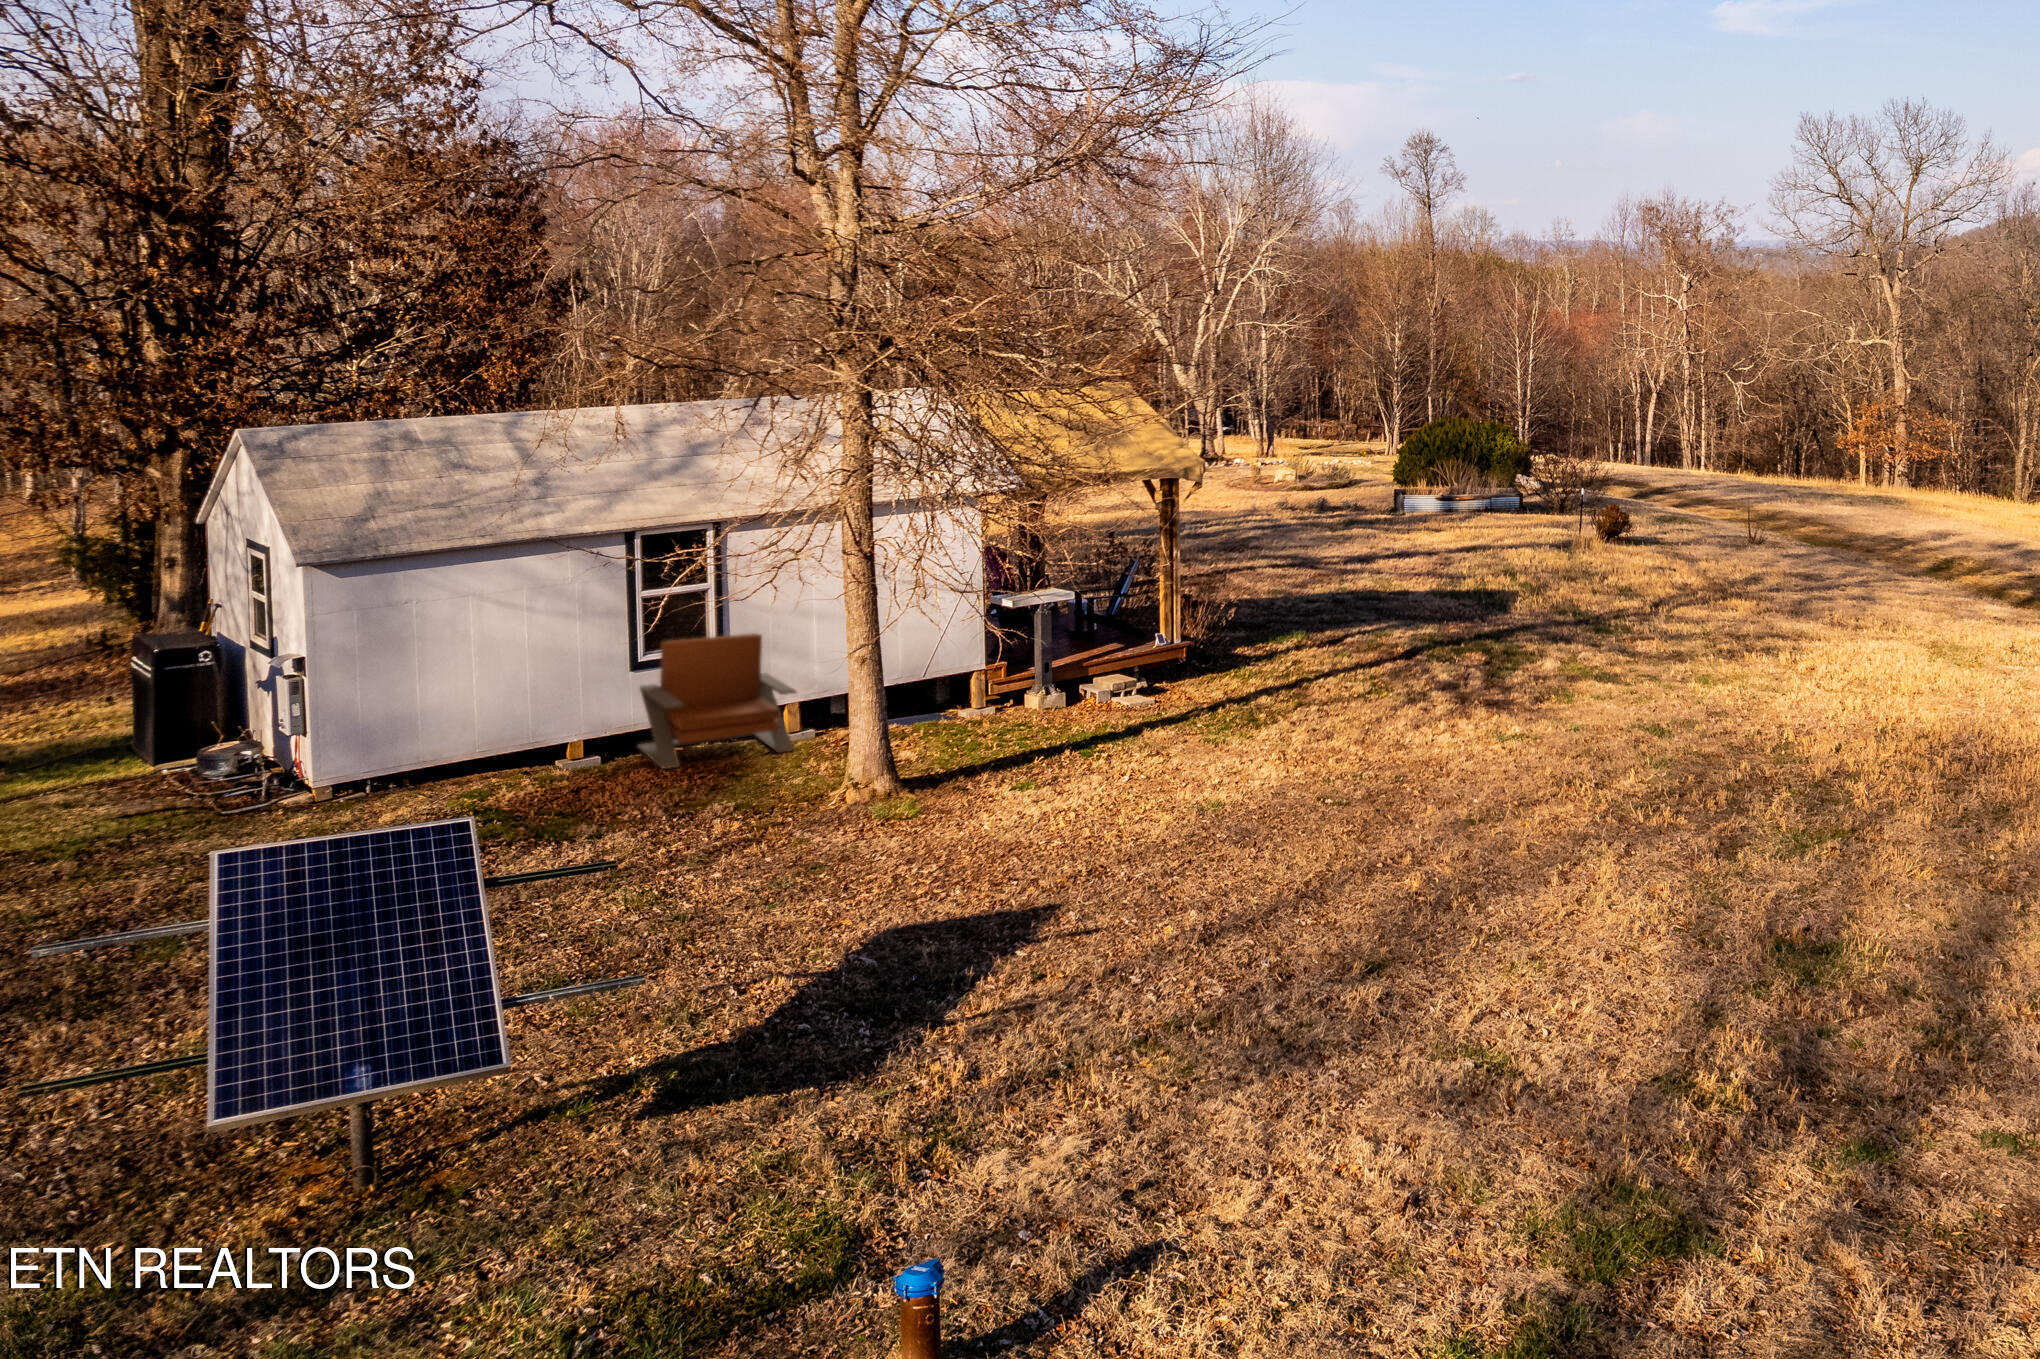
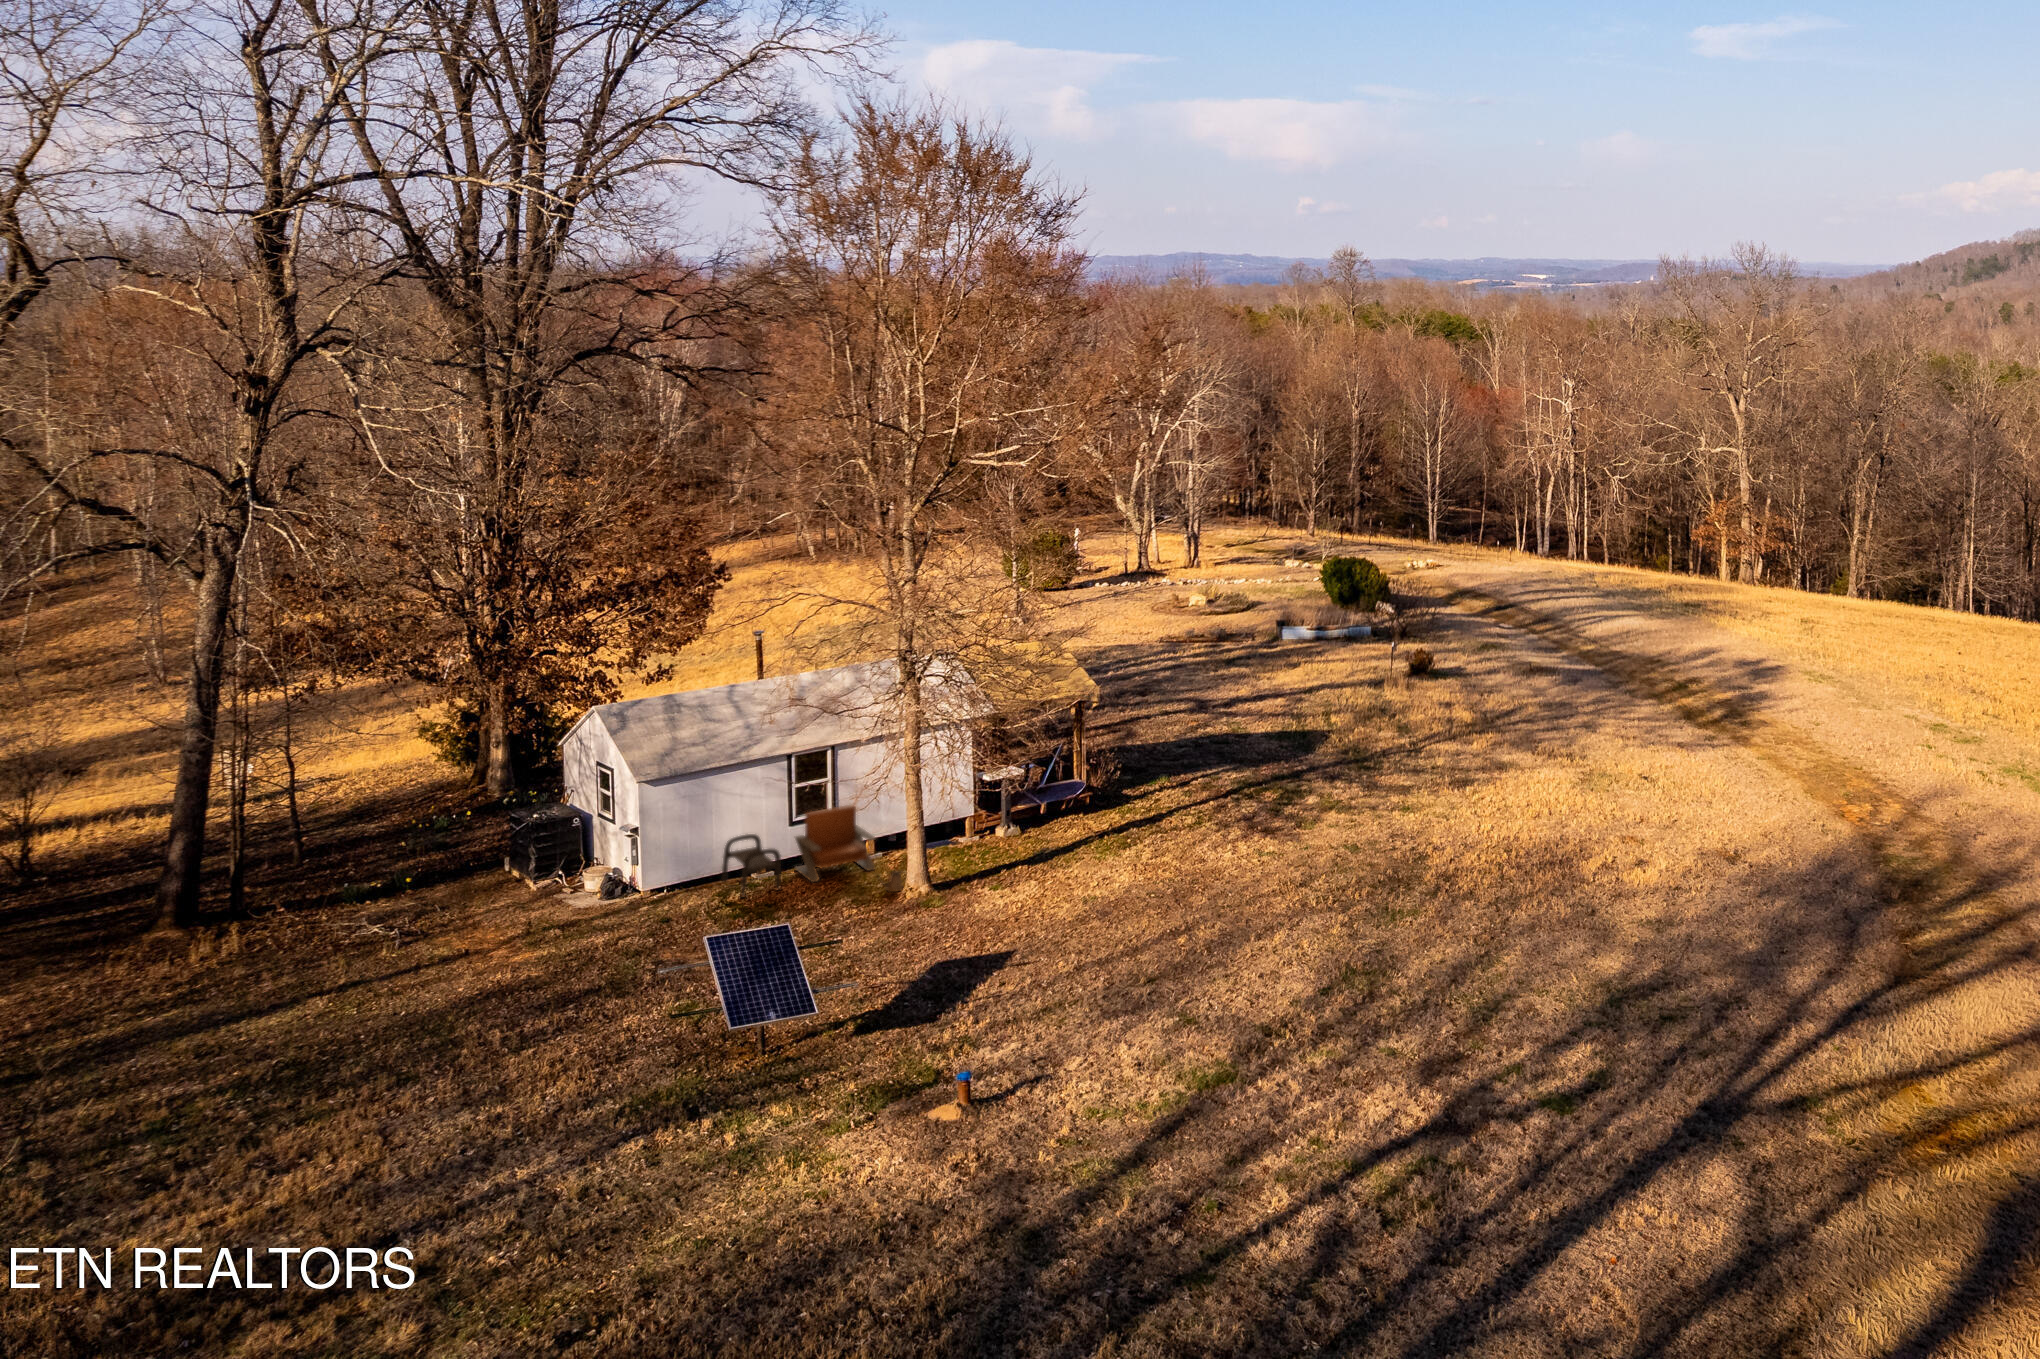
bench: none [482,676,596,794] -> present [722,834,781,898]
watering can: none [777,746,850,786] -> present [883,871,903,892]

